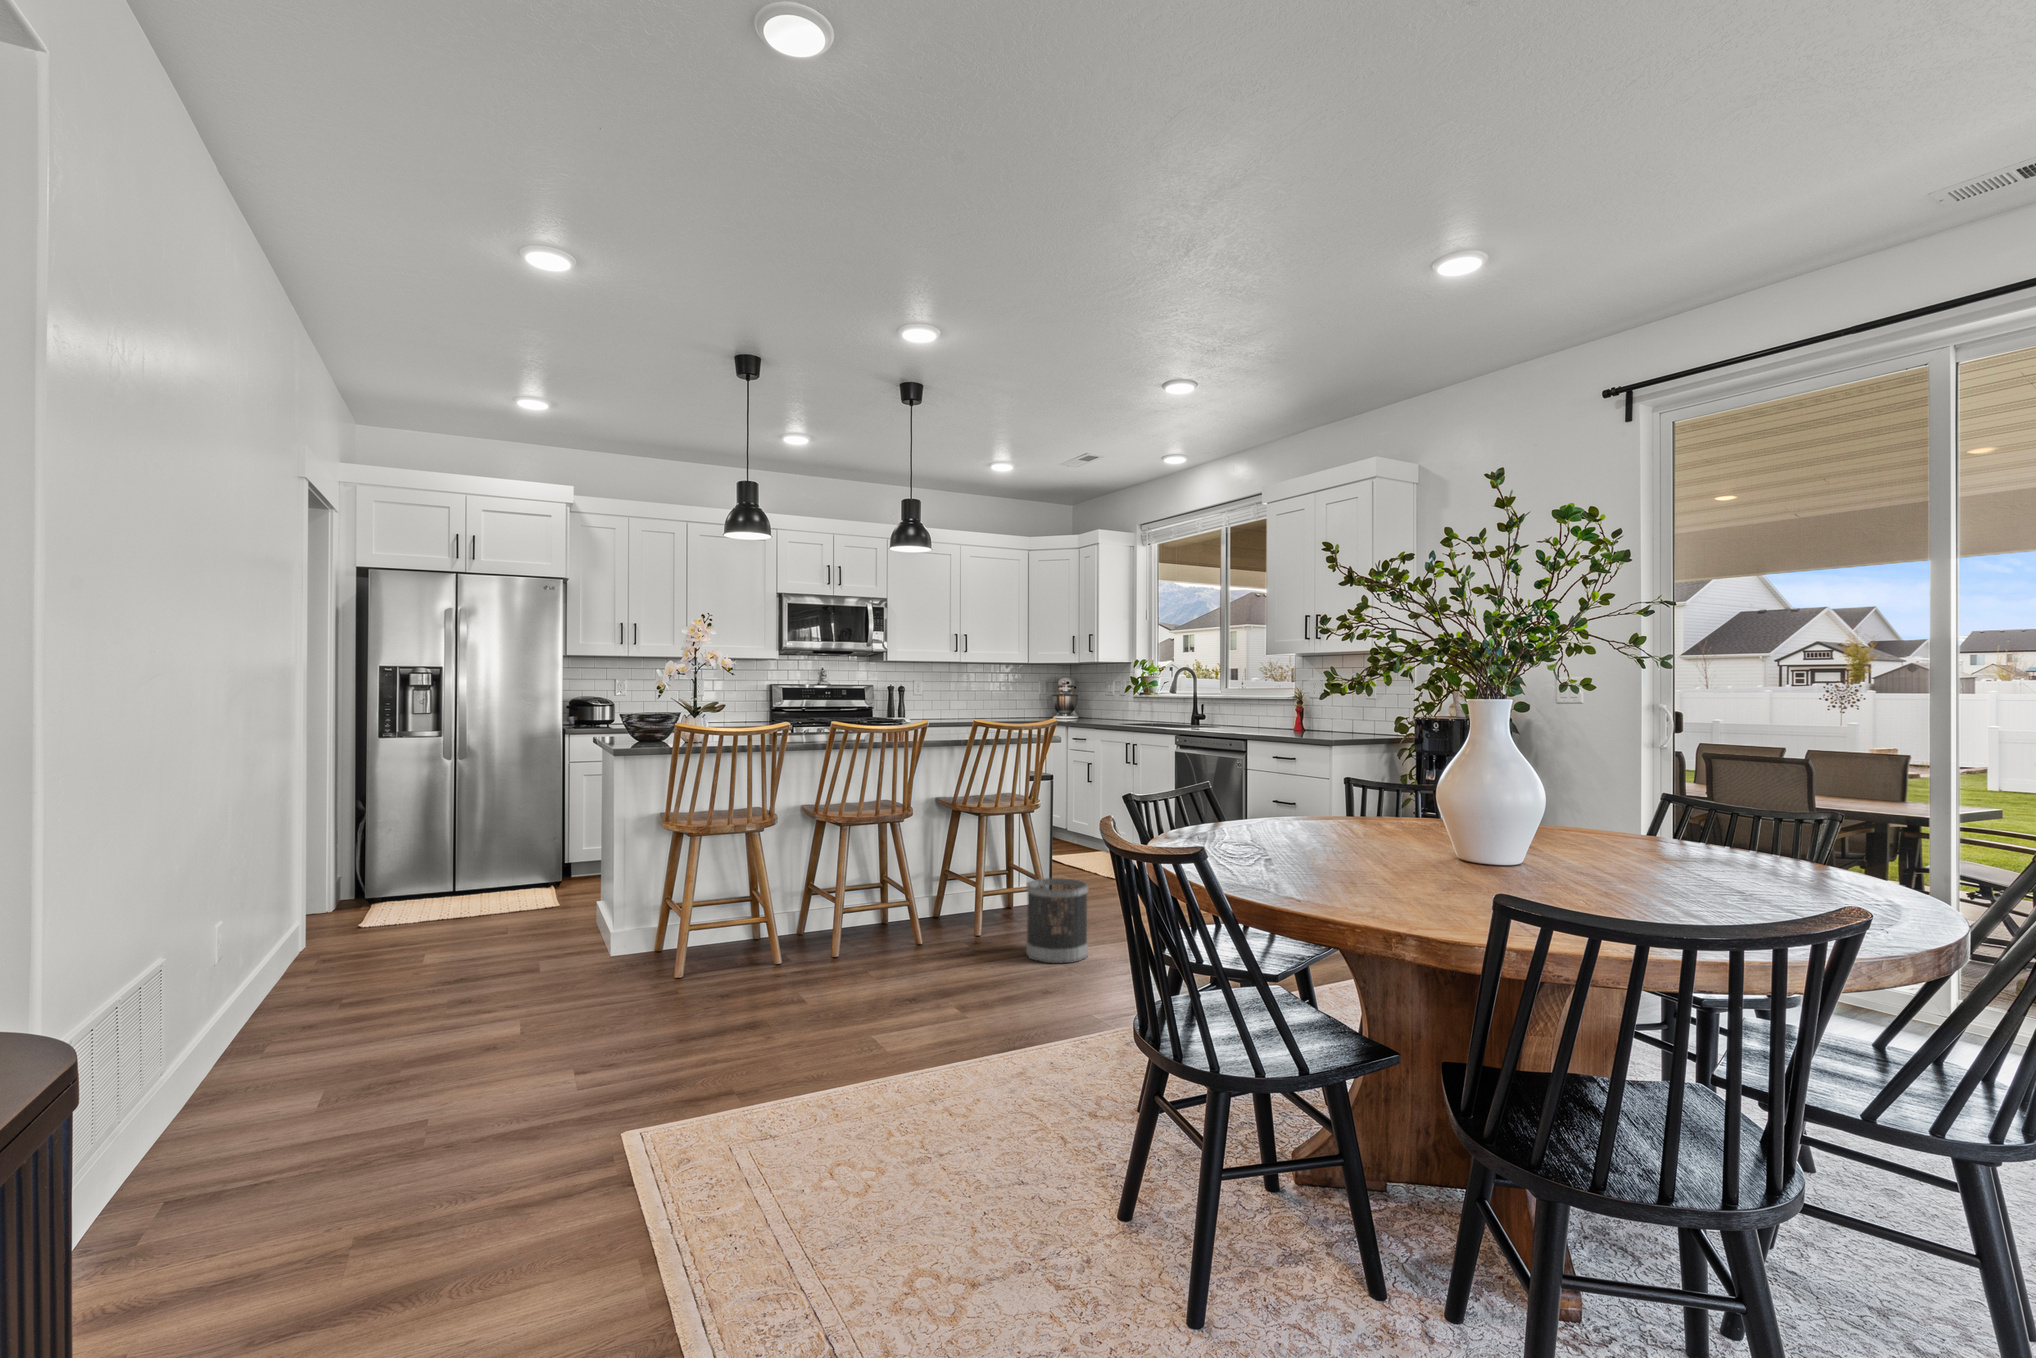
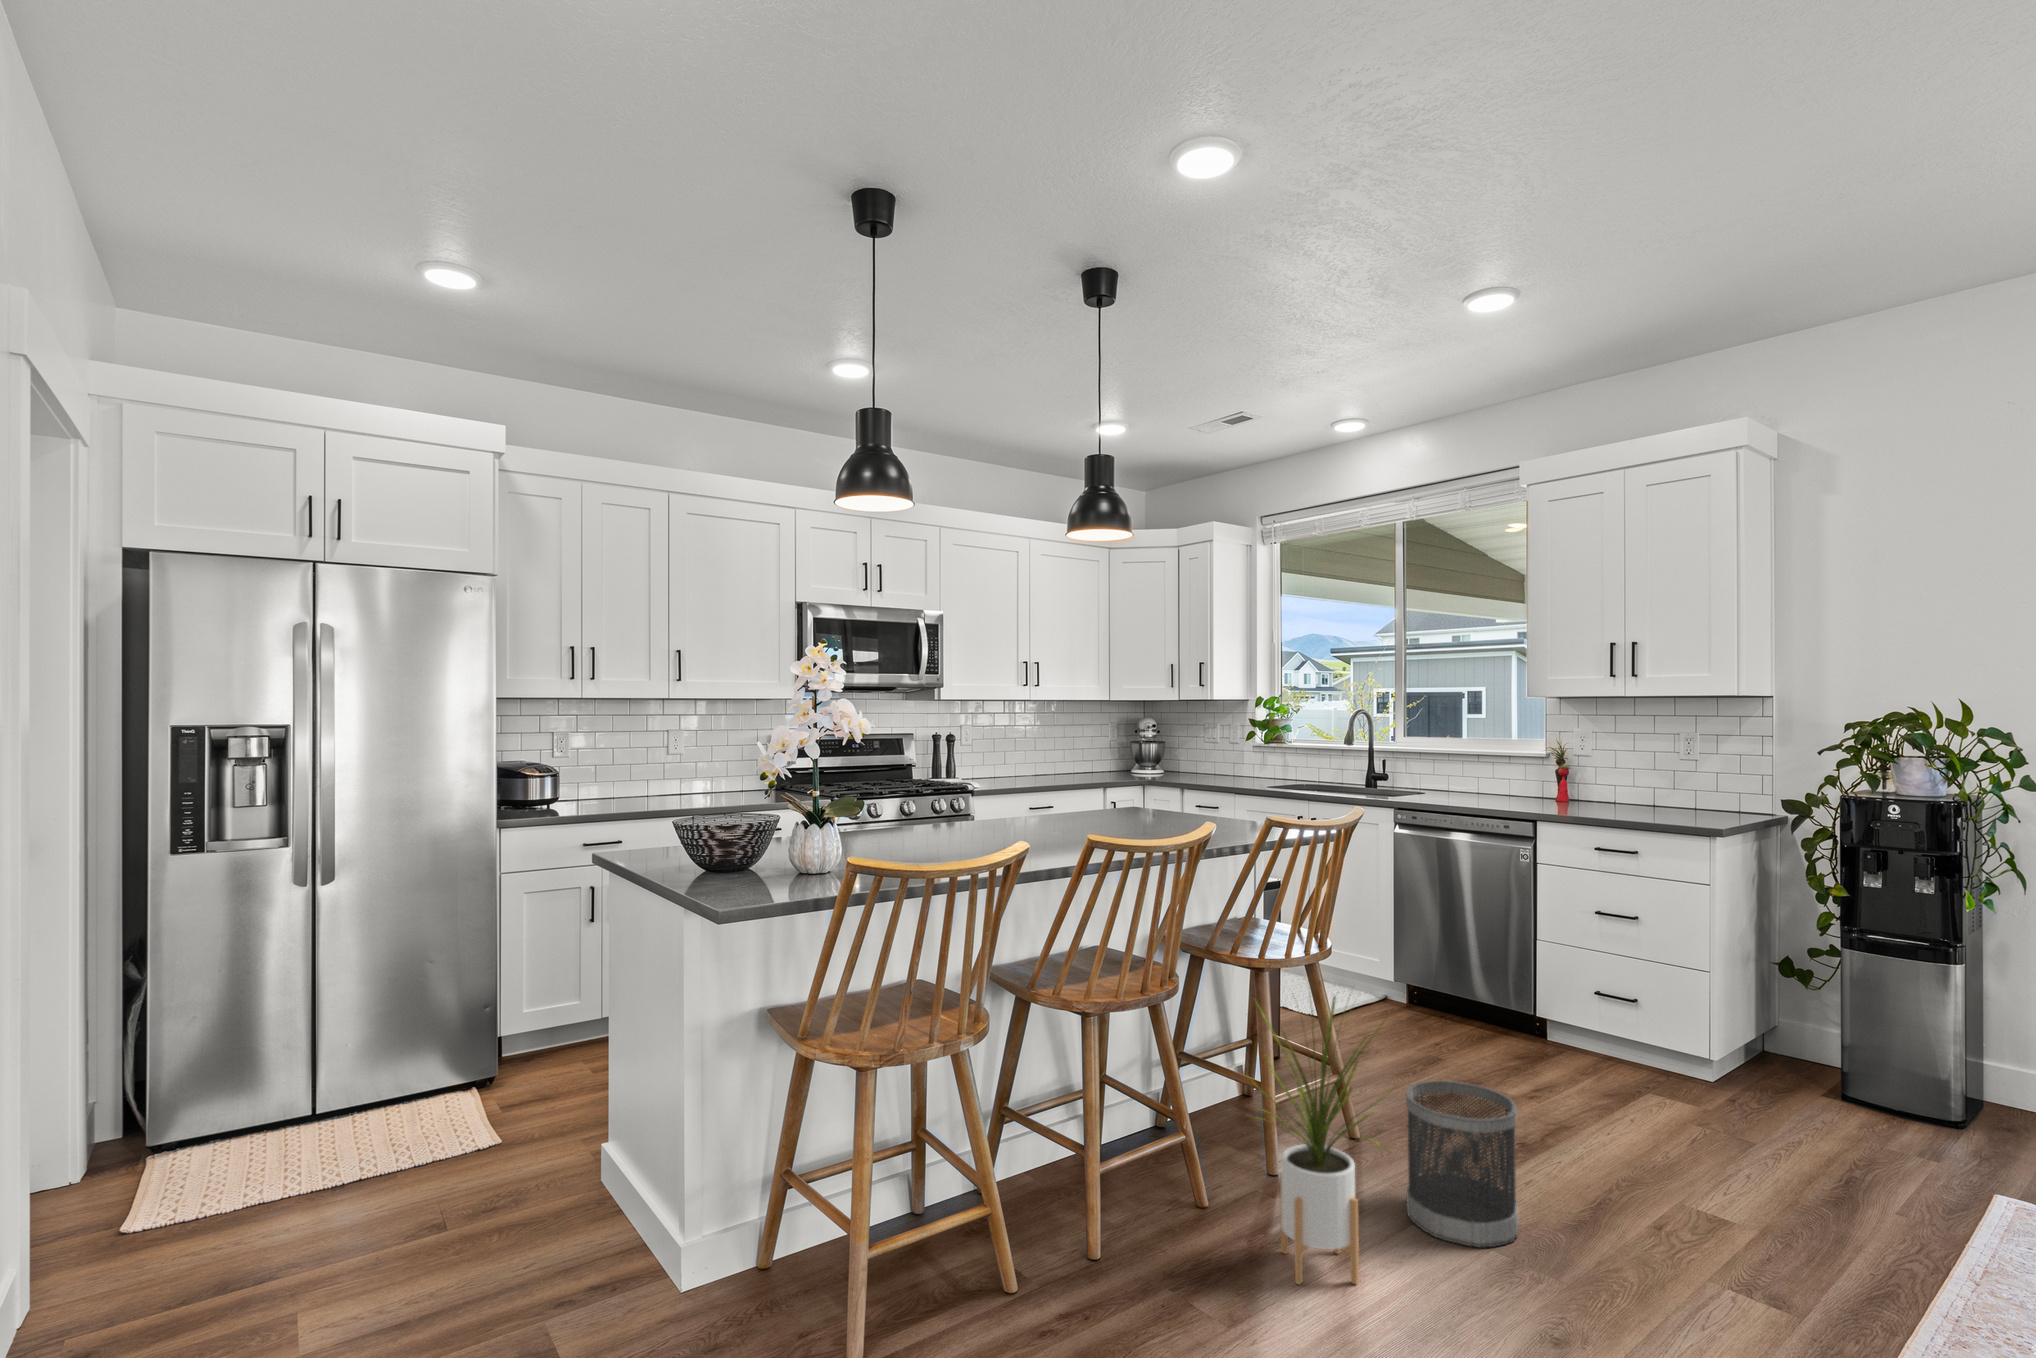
house plant: none [910,805,994,970] -> present [1254,987,1389,1284]

